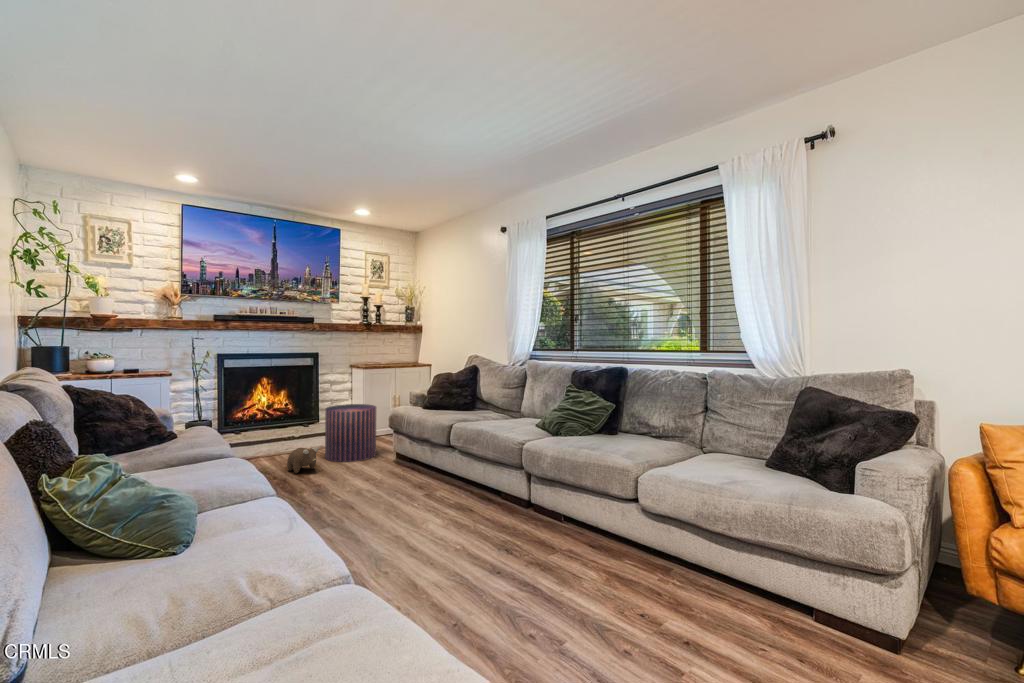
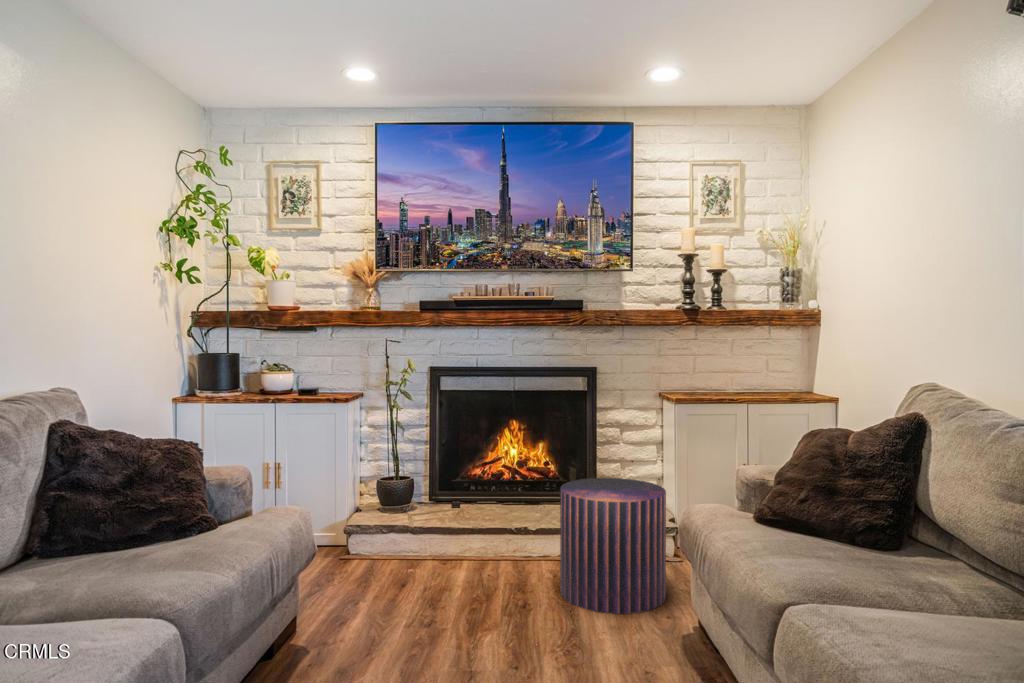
plush toy: present [287,448,319,473] -> none [468,563,519,617]

